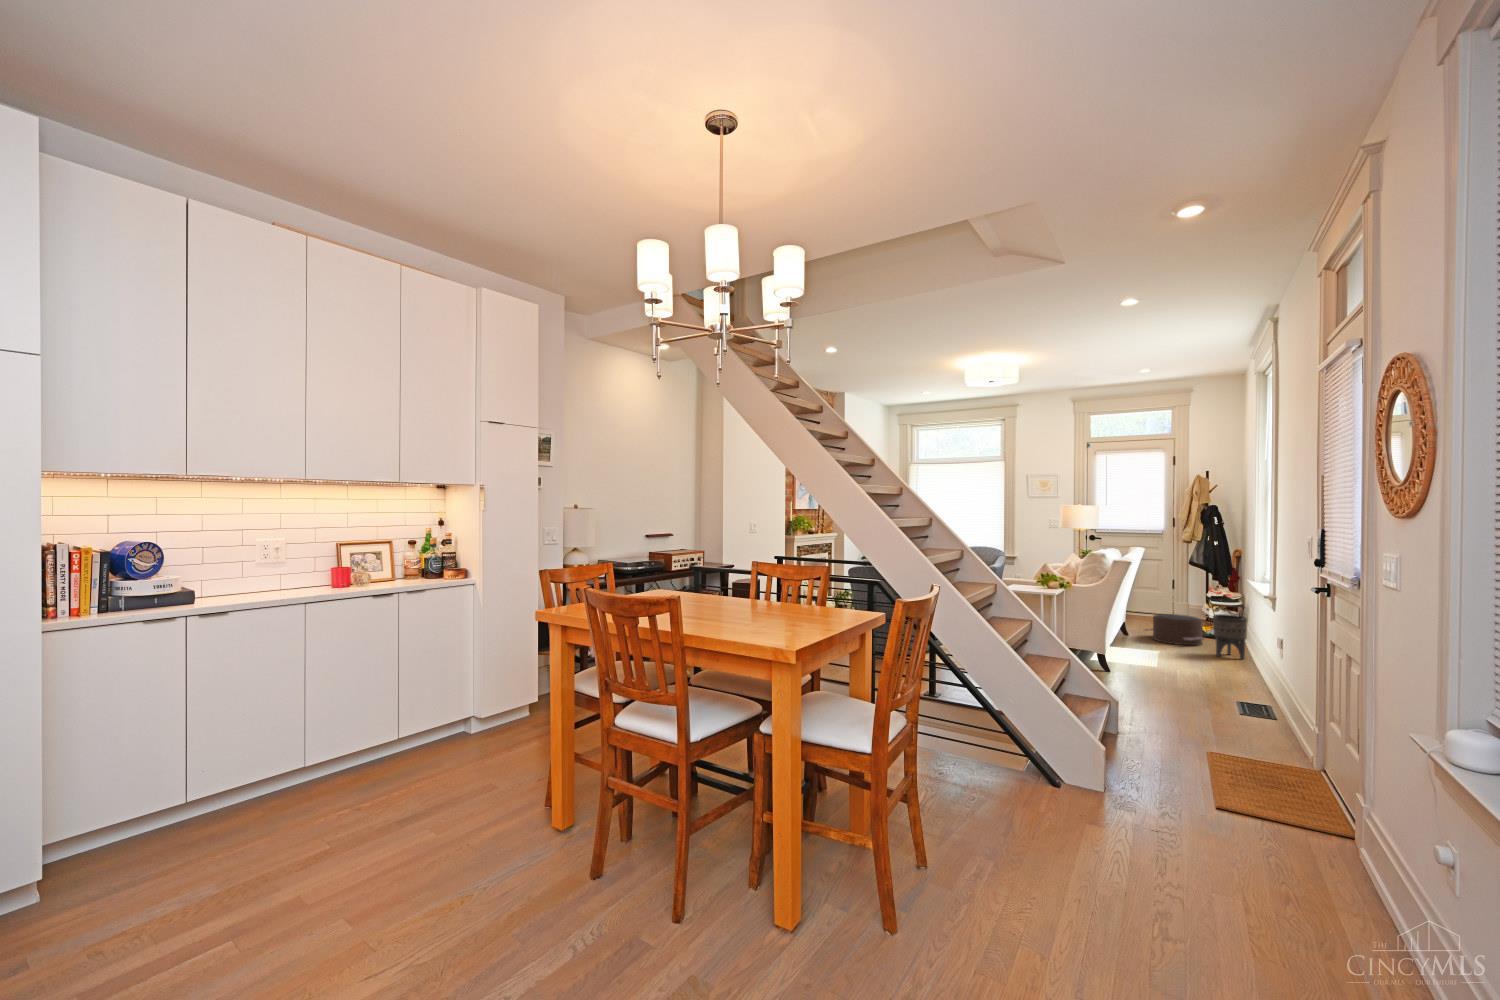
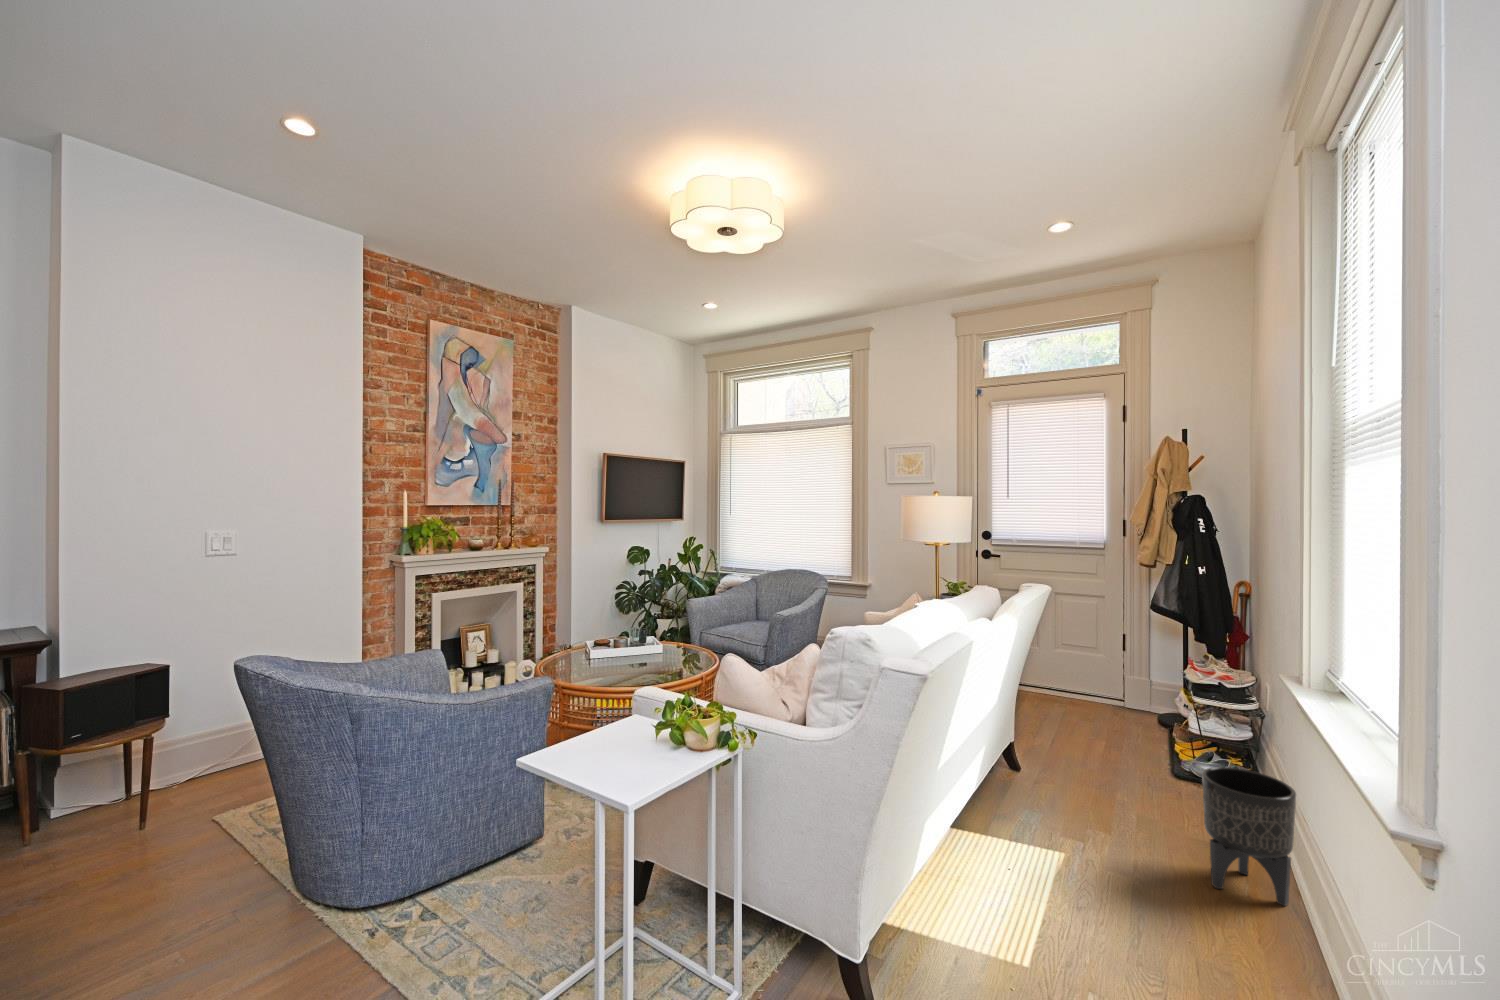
pouf: present [1145,614,1204,645] -> none [1047,727,1185,818]

